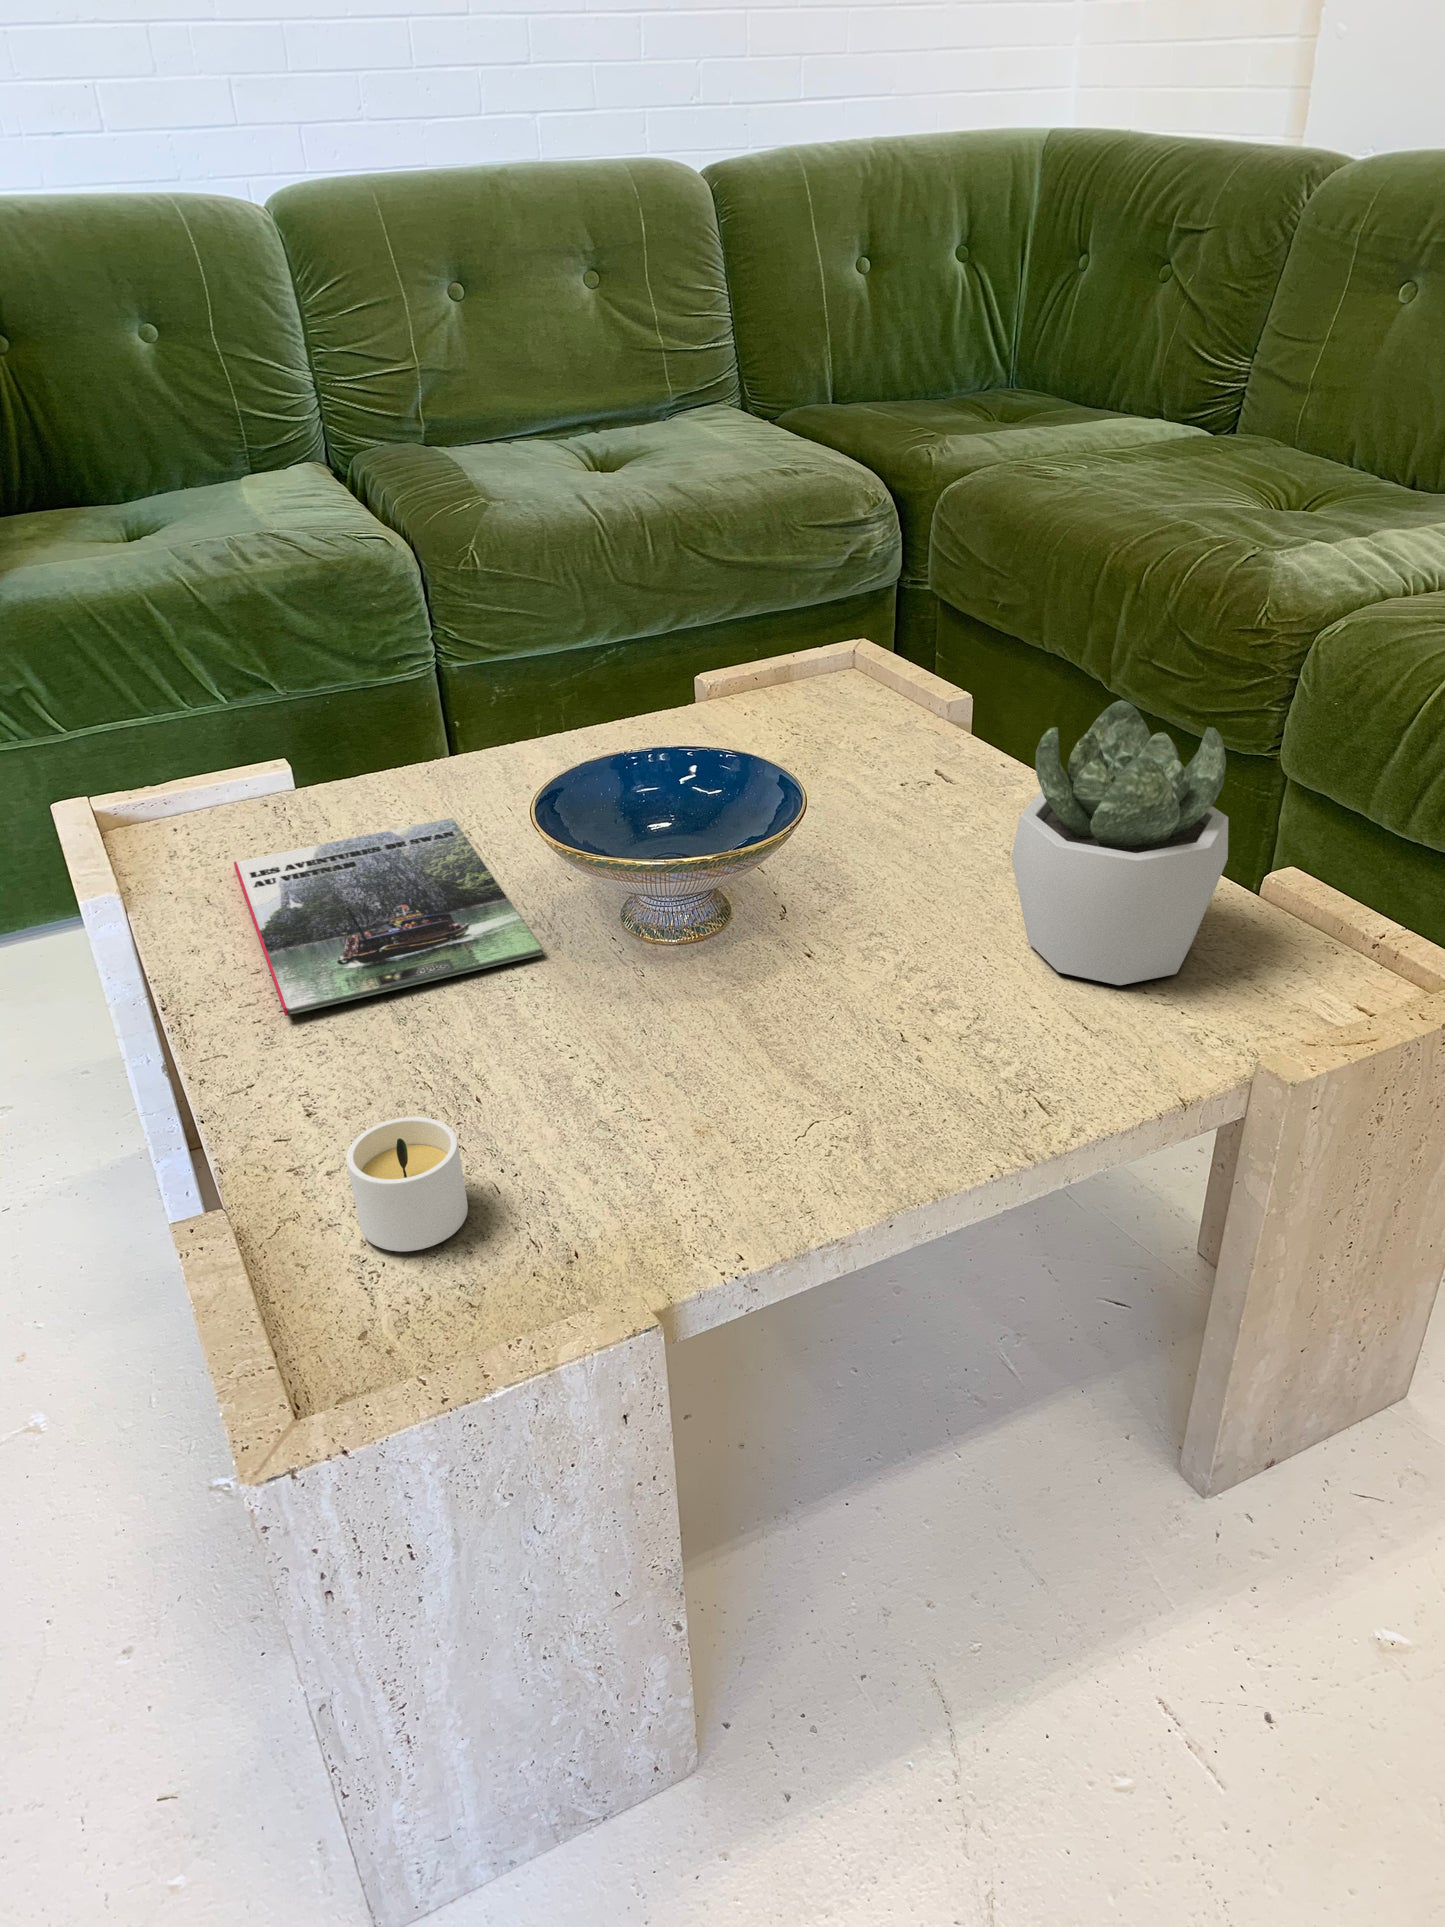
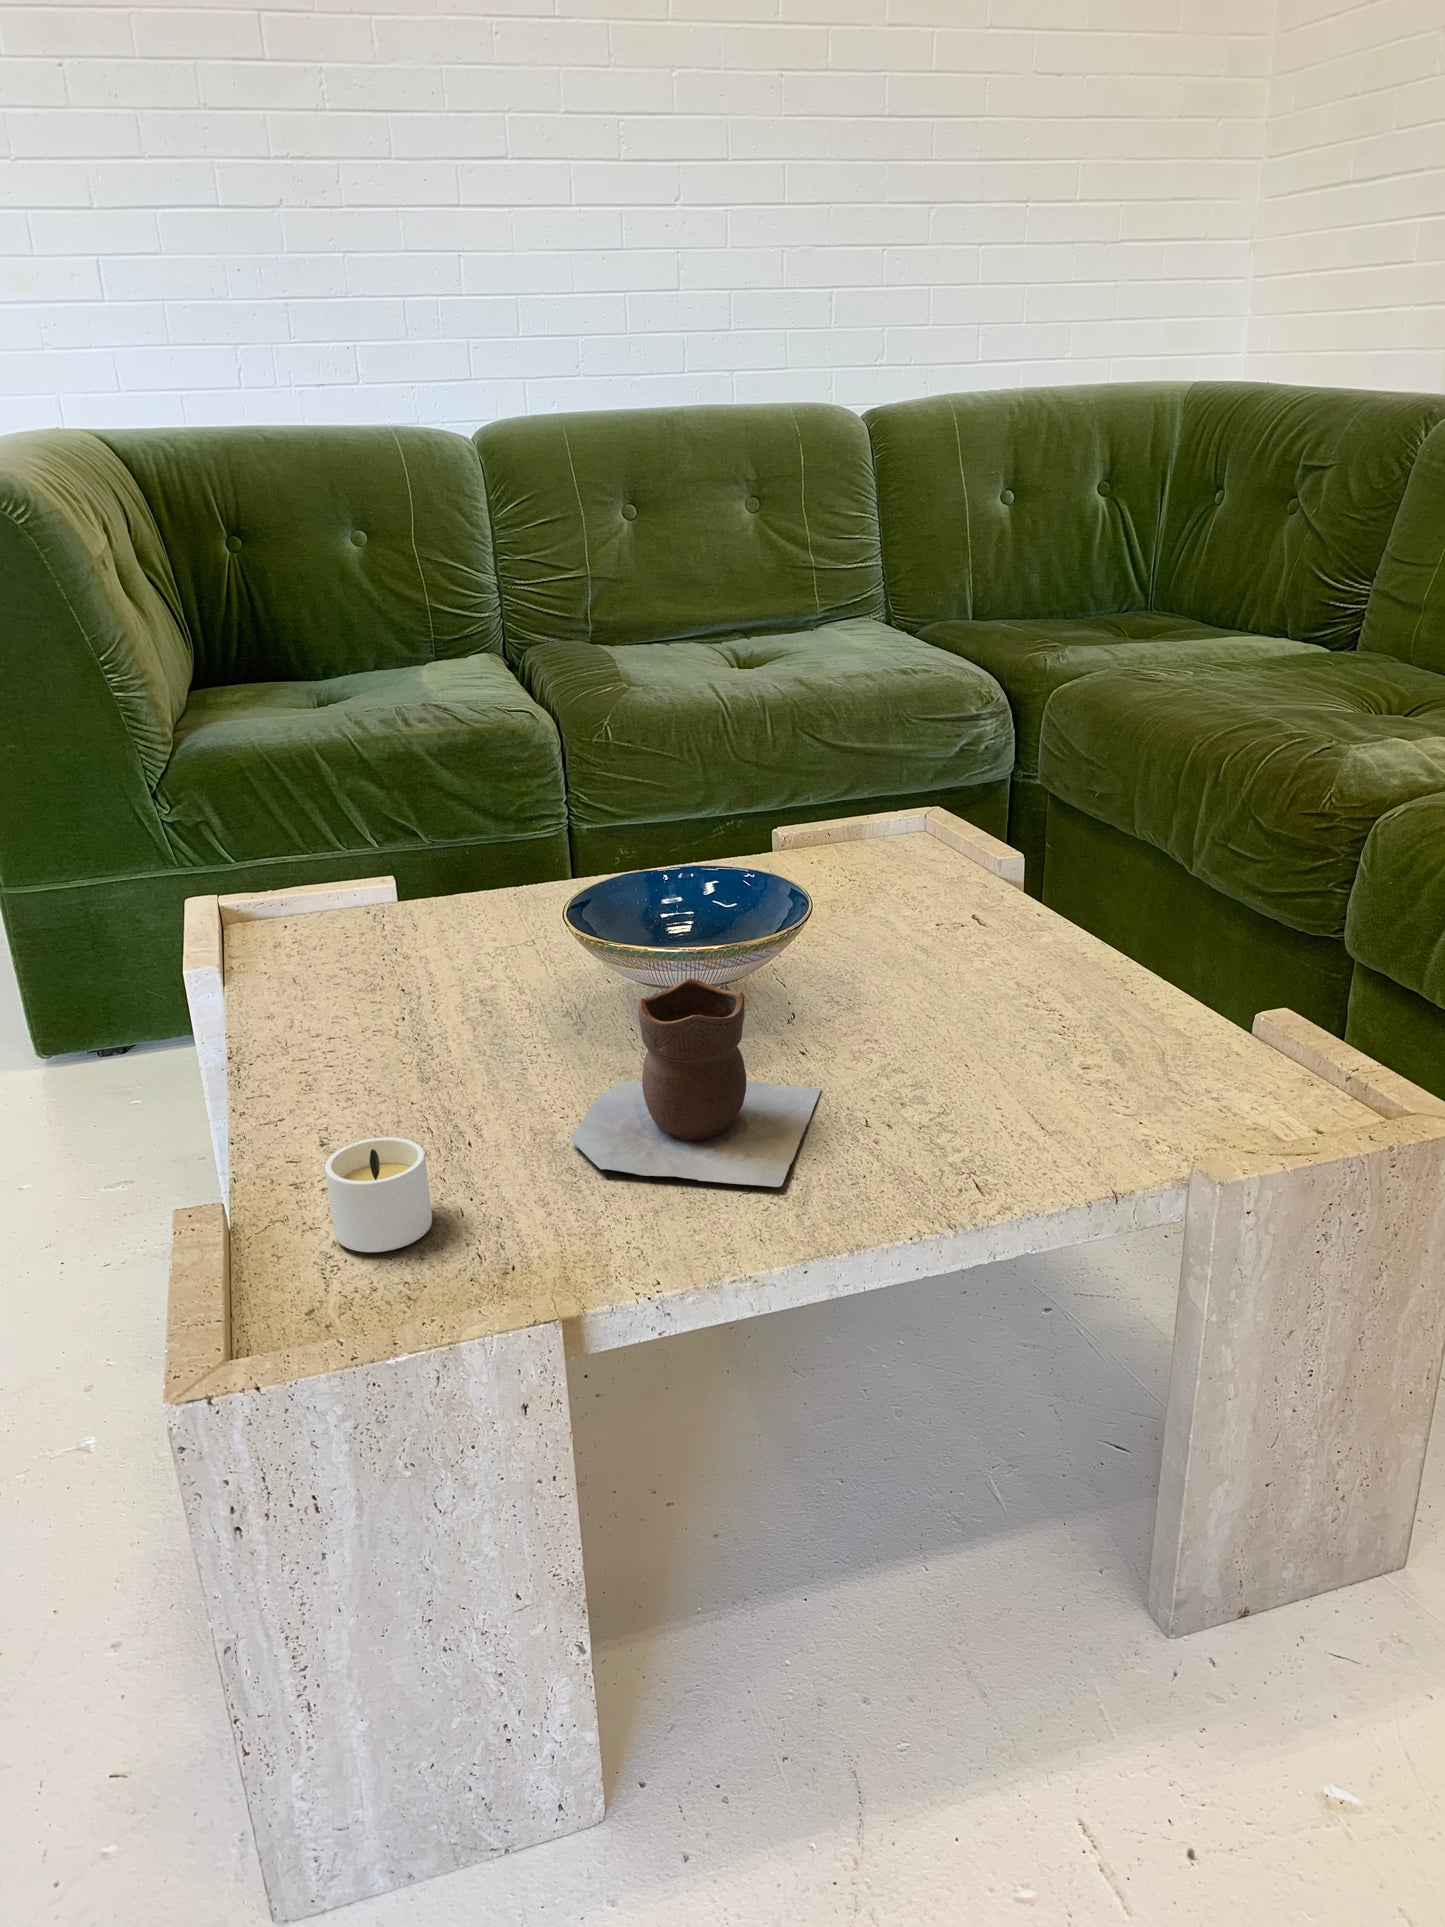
succulent plant: present [1011,700,1228,985] -> none [992,830,1199,1094]
magazine: present [234,818,542,1016] -> none [324,930,563,1069]
vase: none [591,900,842,1128] -> present [570,978,821,1187]

